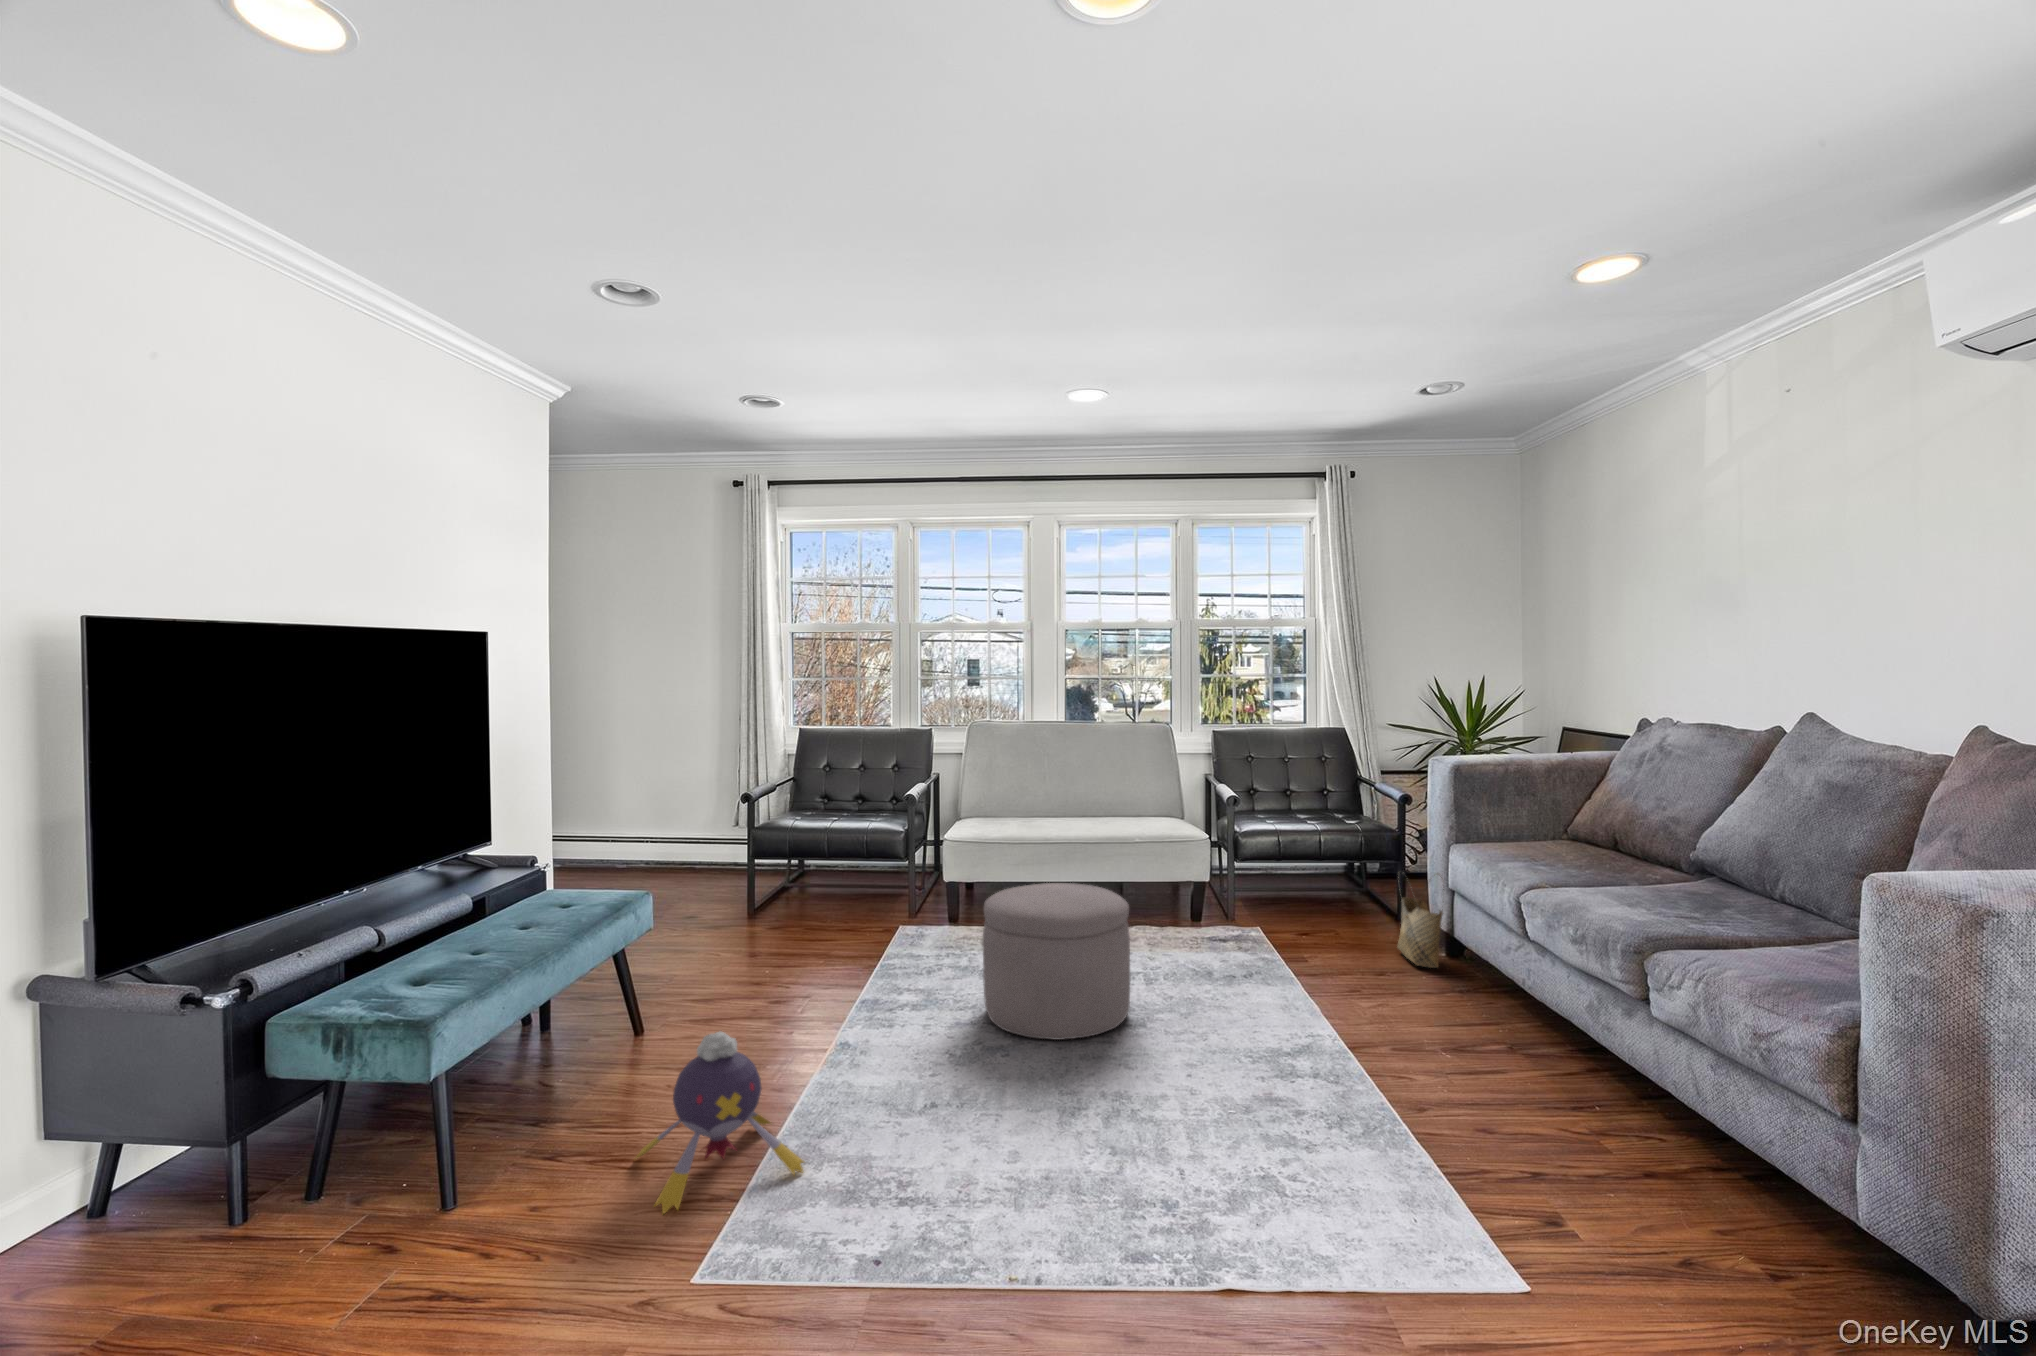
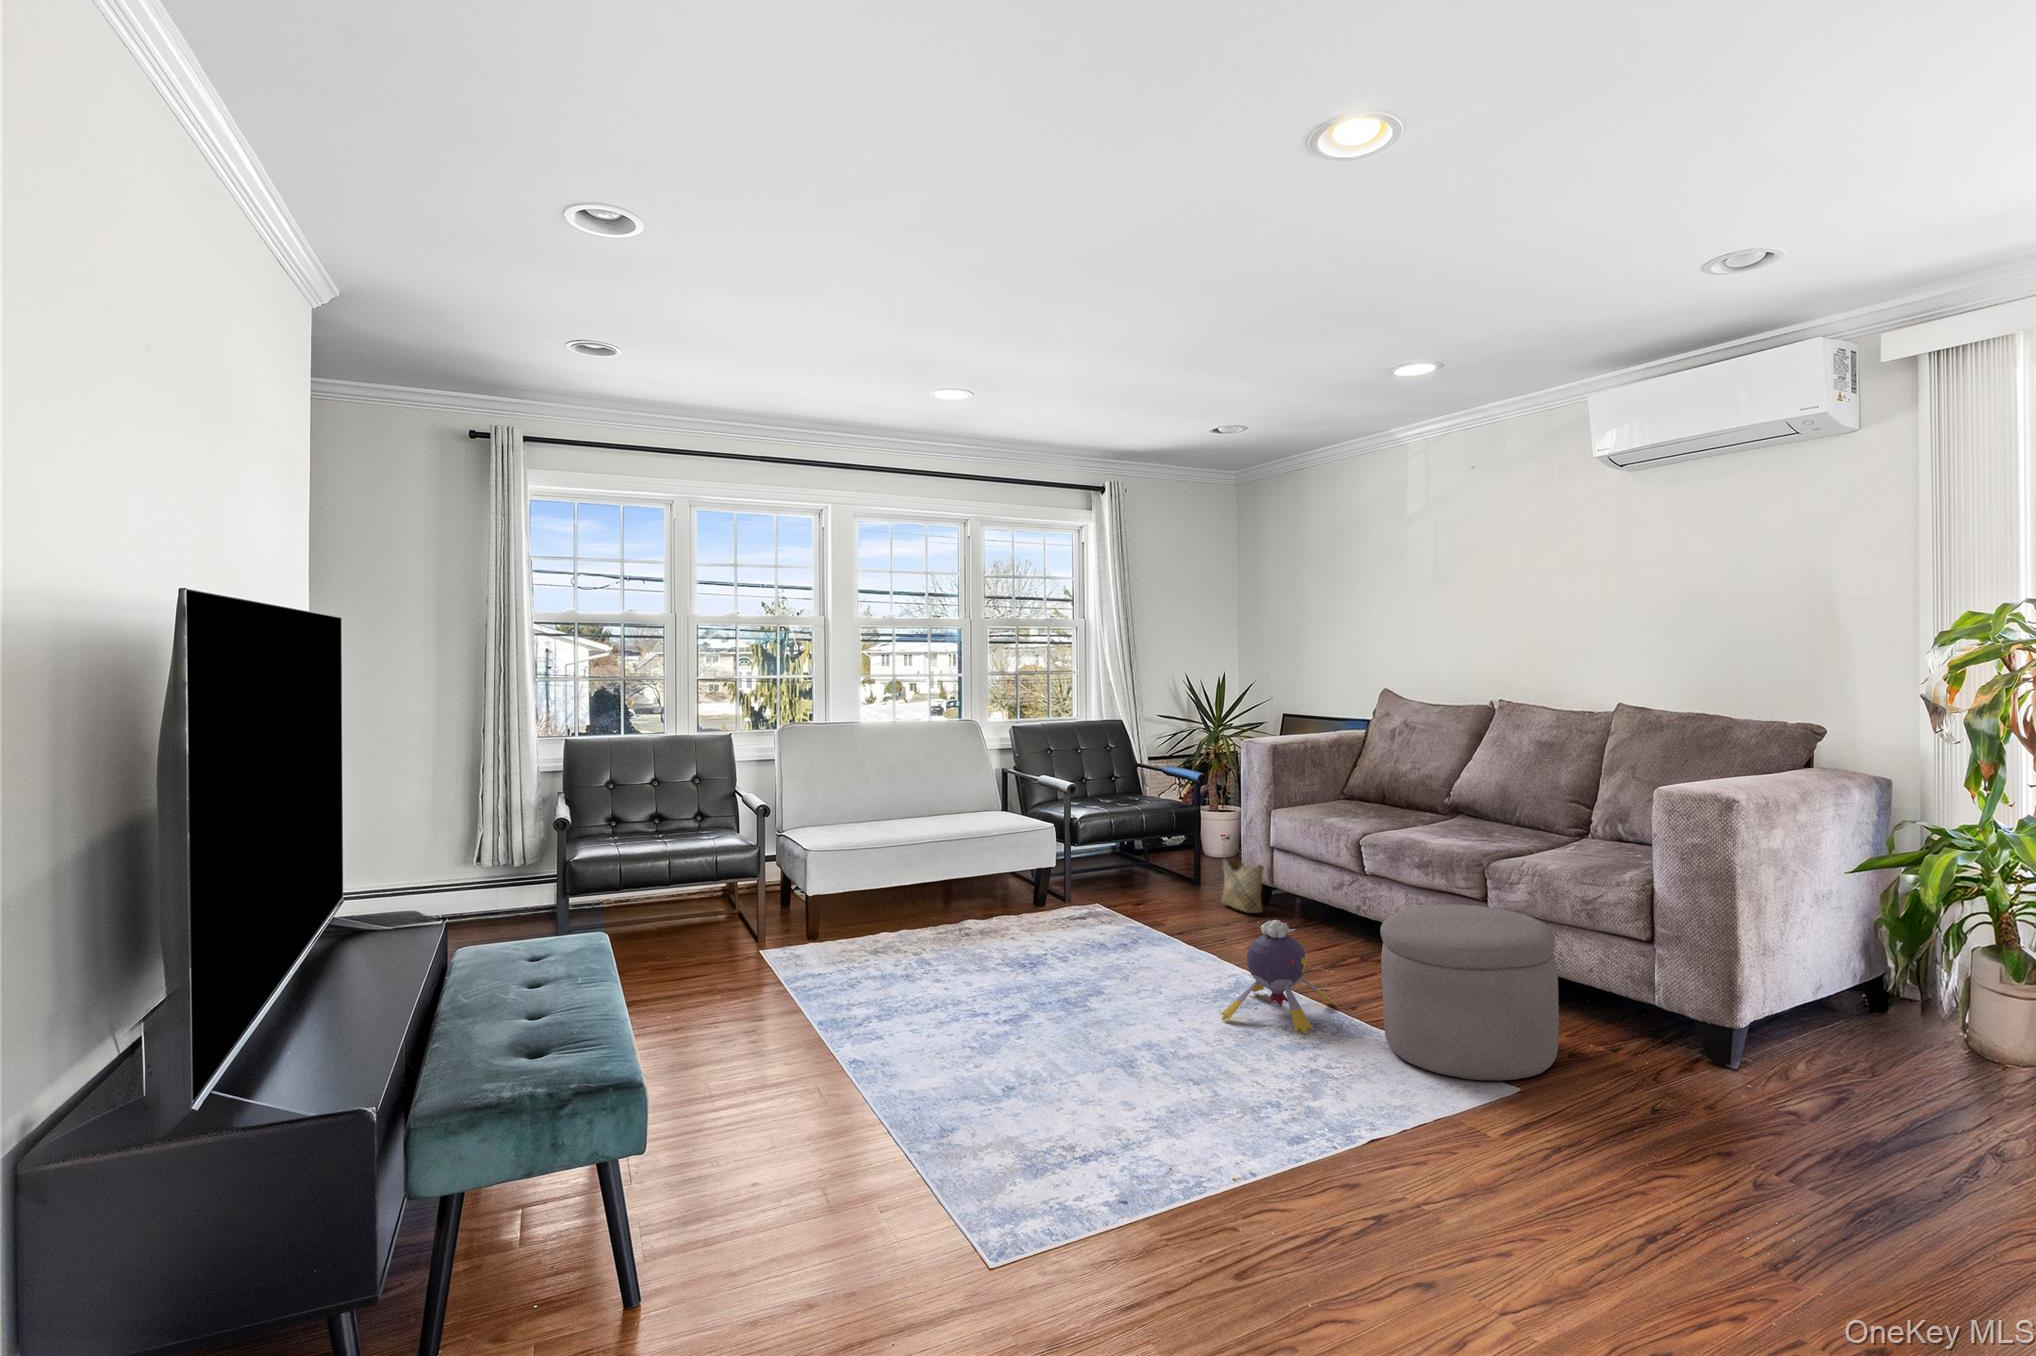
ottoman: present [983,883,1130,1040] -> present [1380,904,1559,1081]
plush toy: present [635,1032,804,1214] -> present [1221,920,1334,1034]

